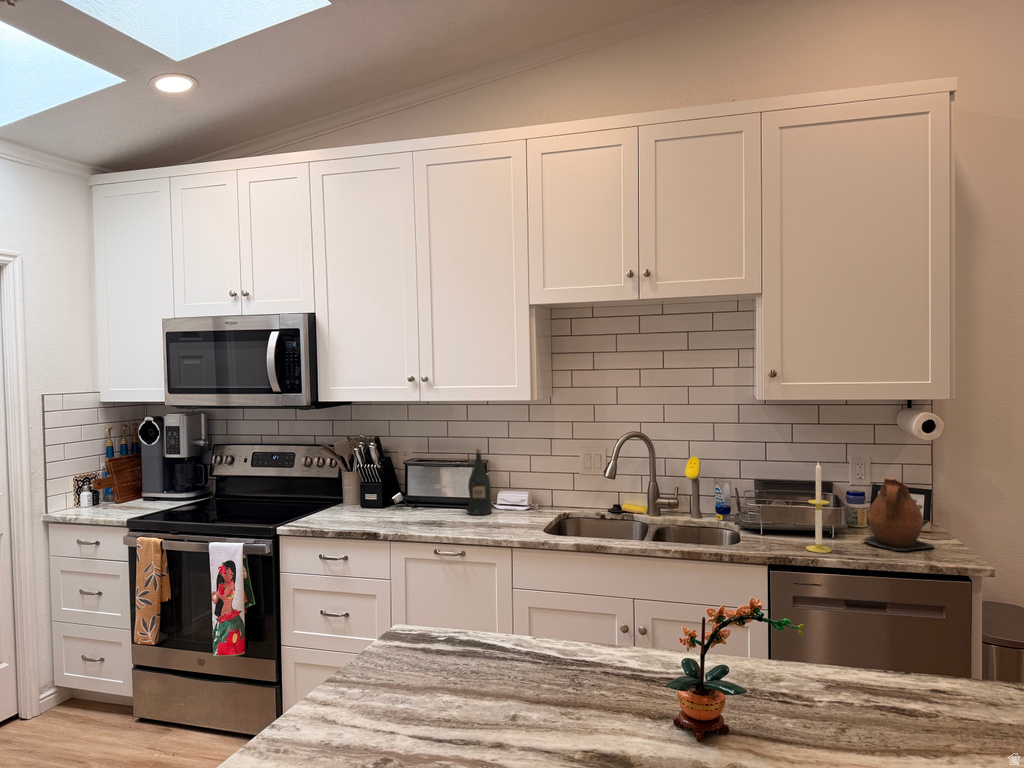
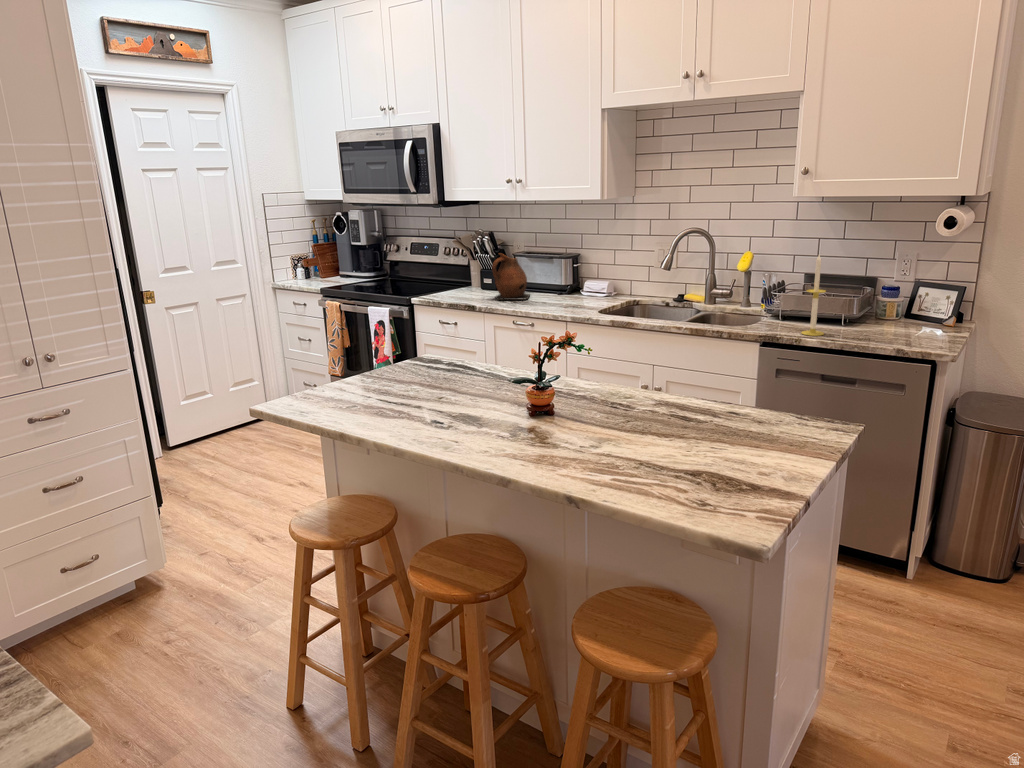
wine bottle: present [467,449,492,515] -> none [557,241,578,298]
ceramic pitcher: present [863,478,934,551] -> present [492,254,530,300]

